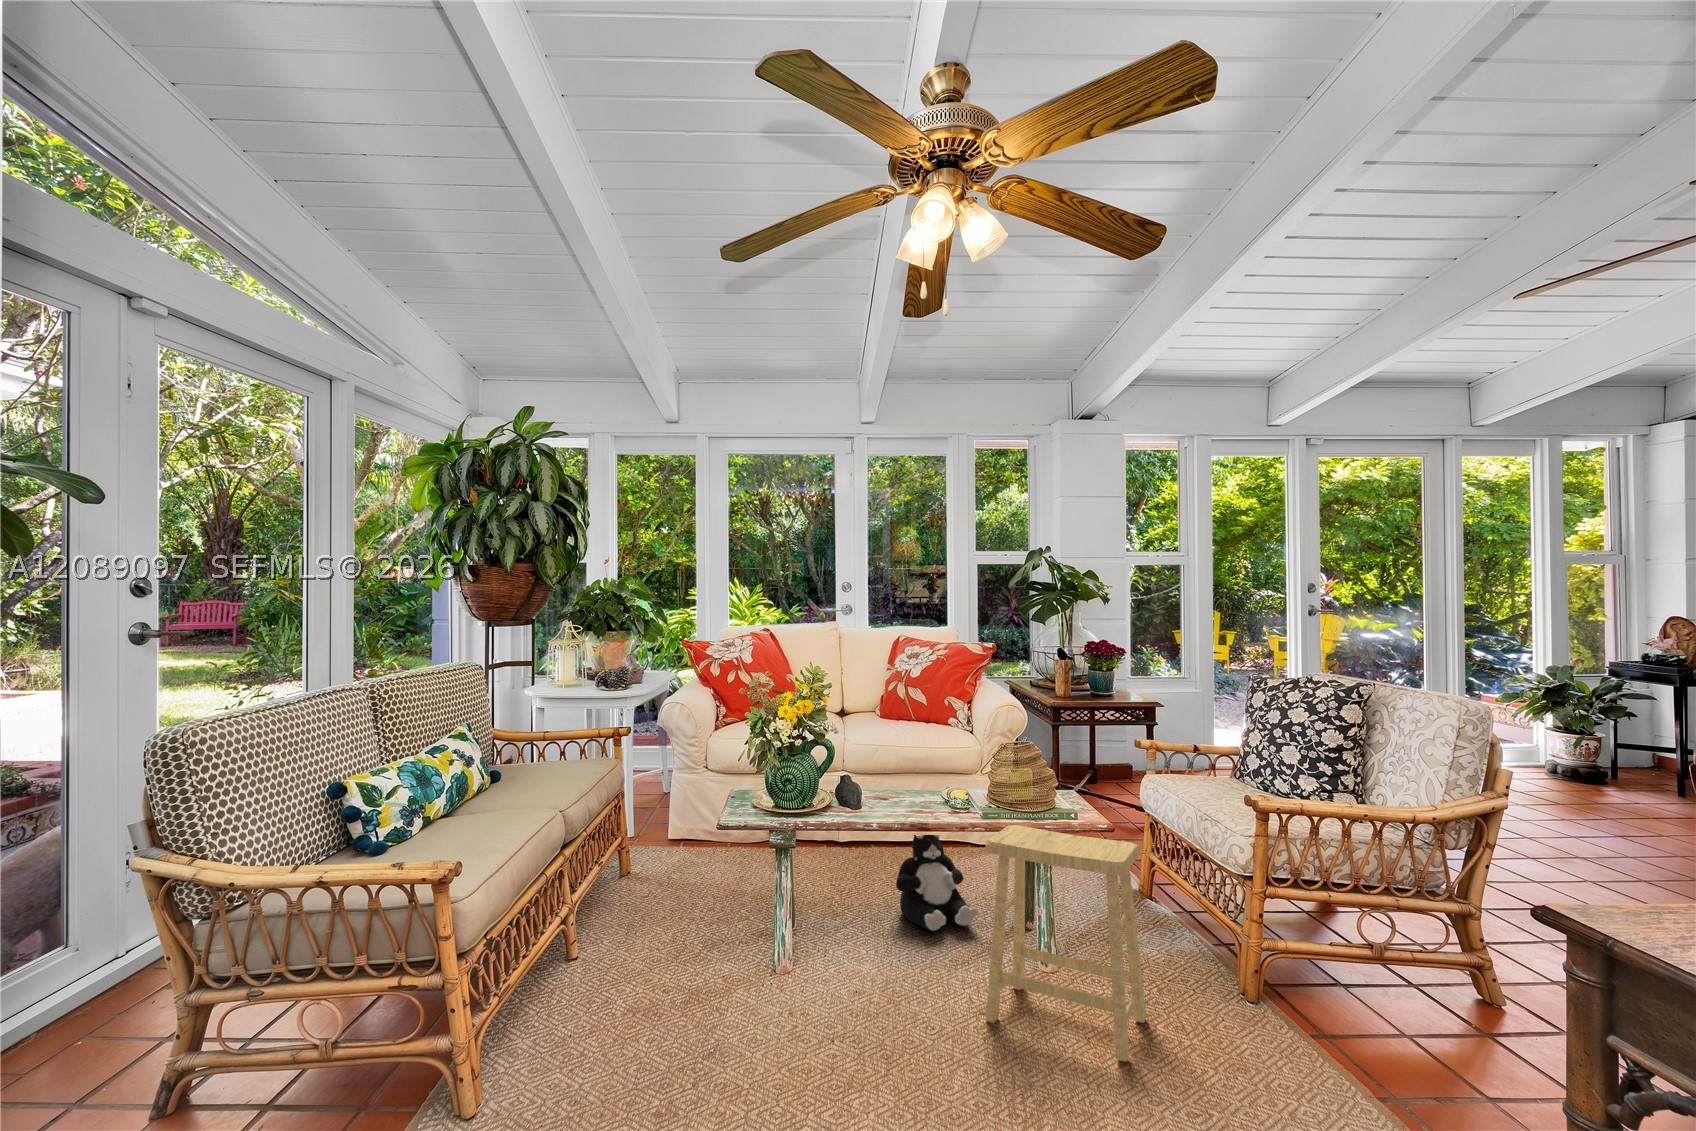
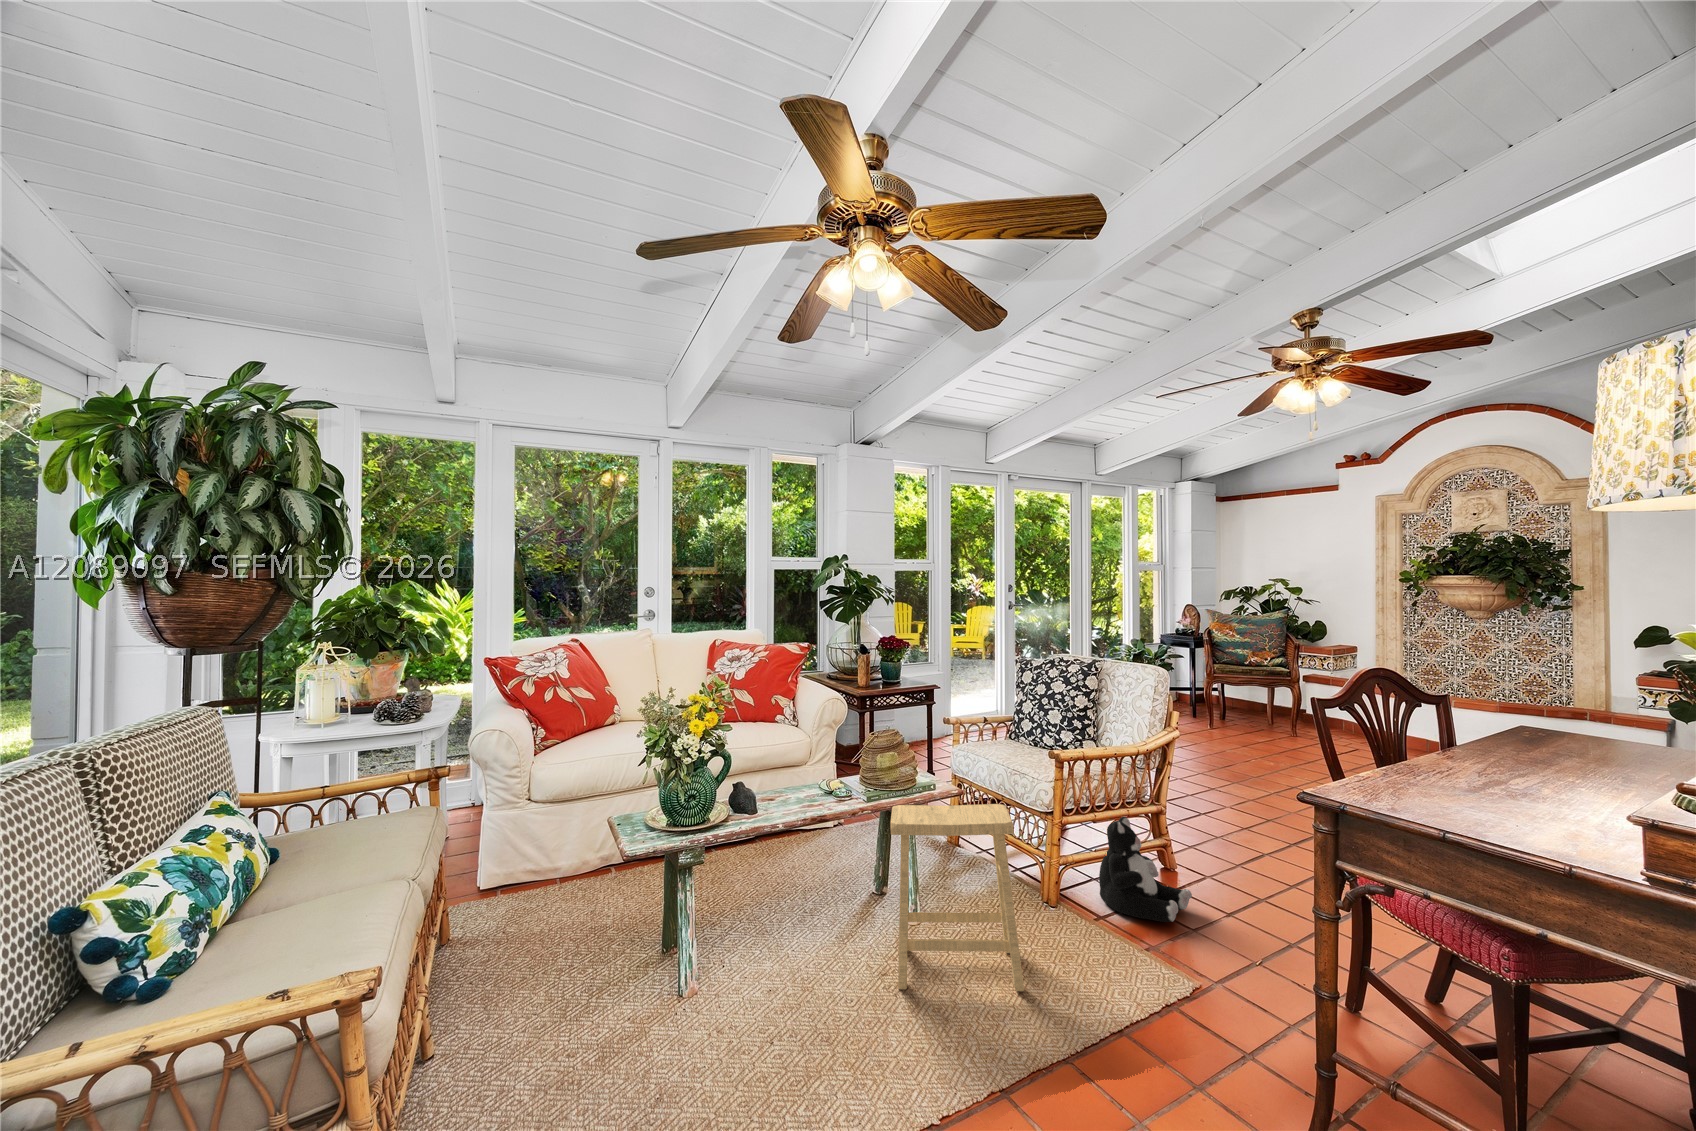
plush toy: present [896,835,978,931] -> present [1099,817,1192,922]

